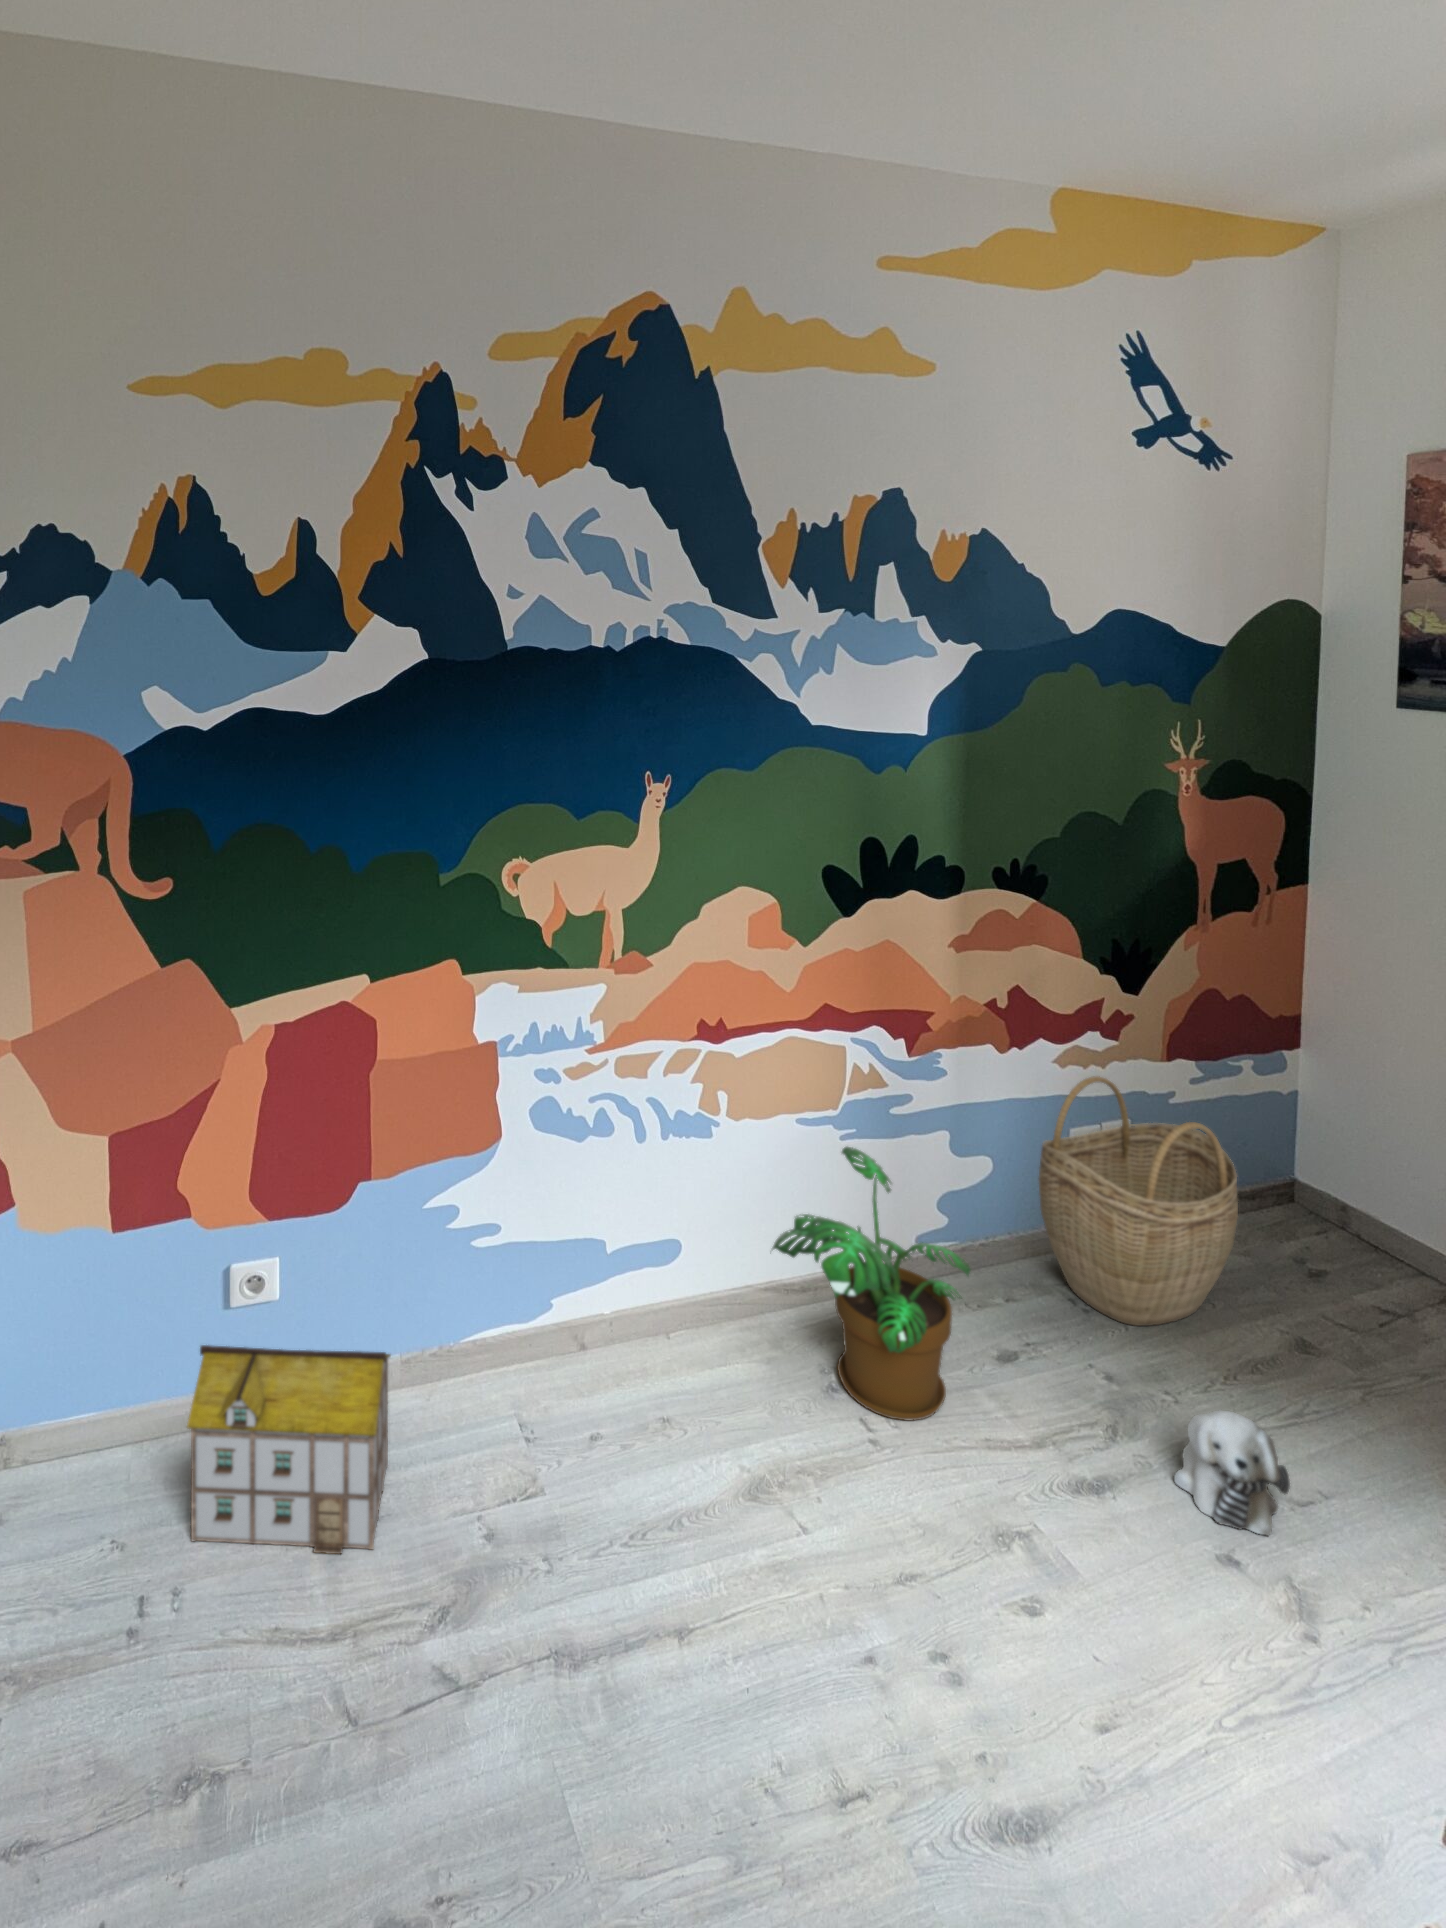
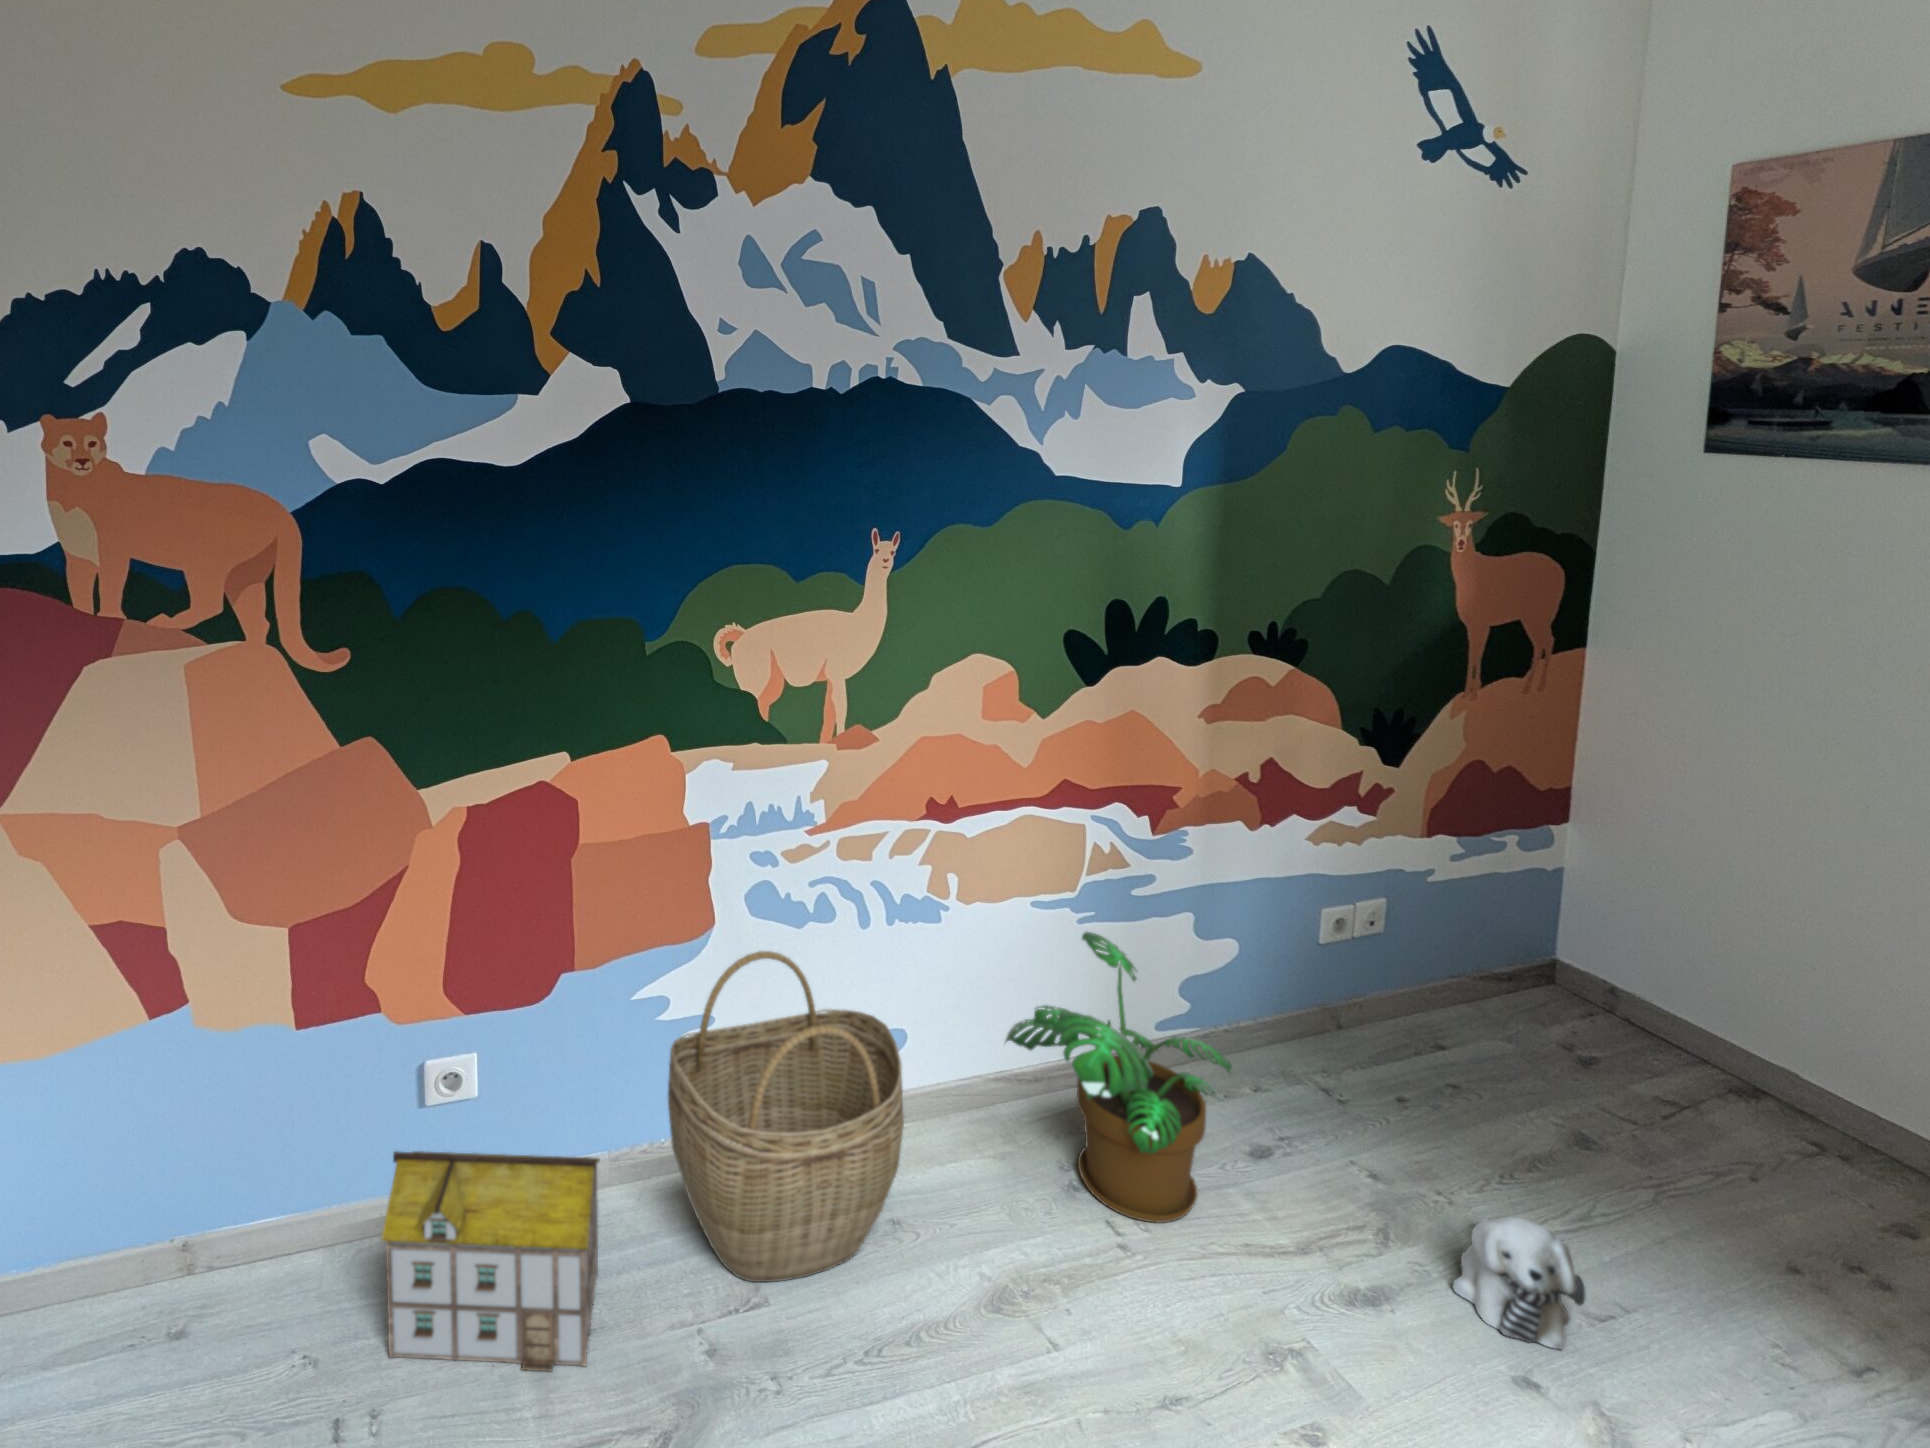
woven basket: present [1039,1076,1238,1326] -> present [668,951,904,1282]

